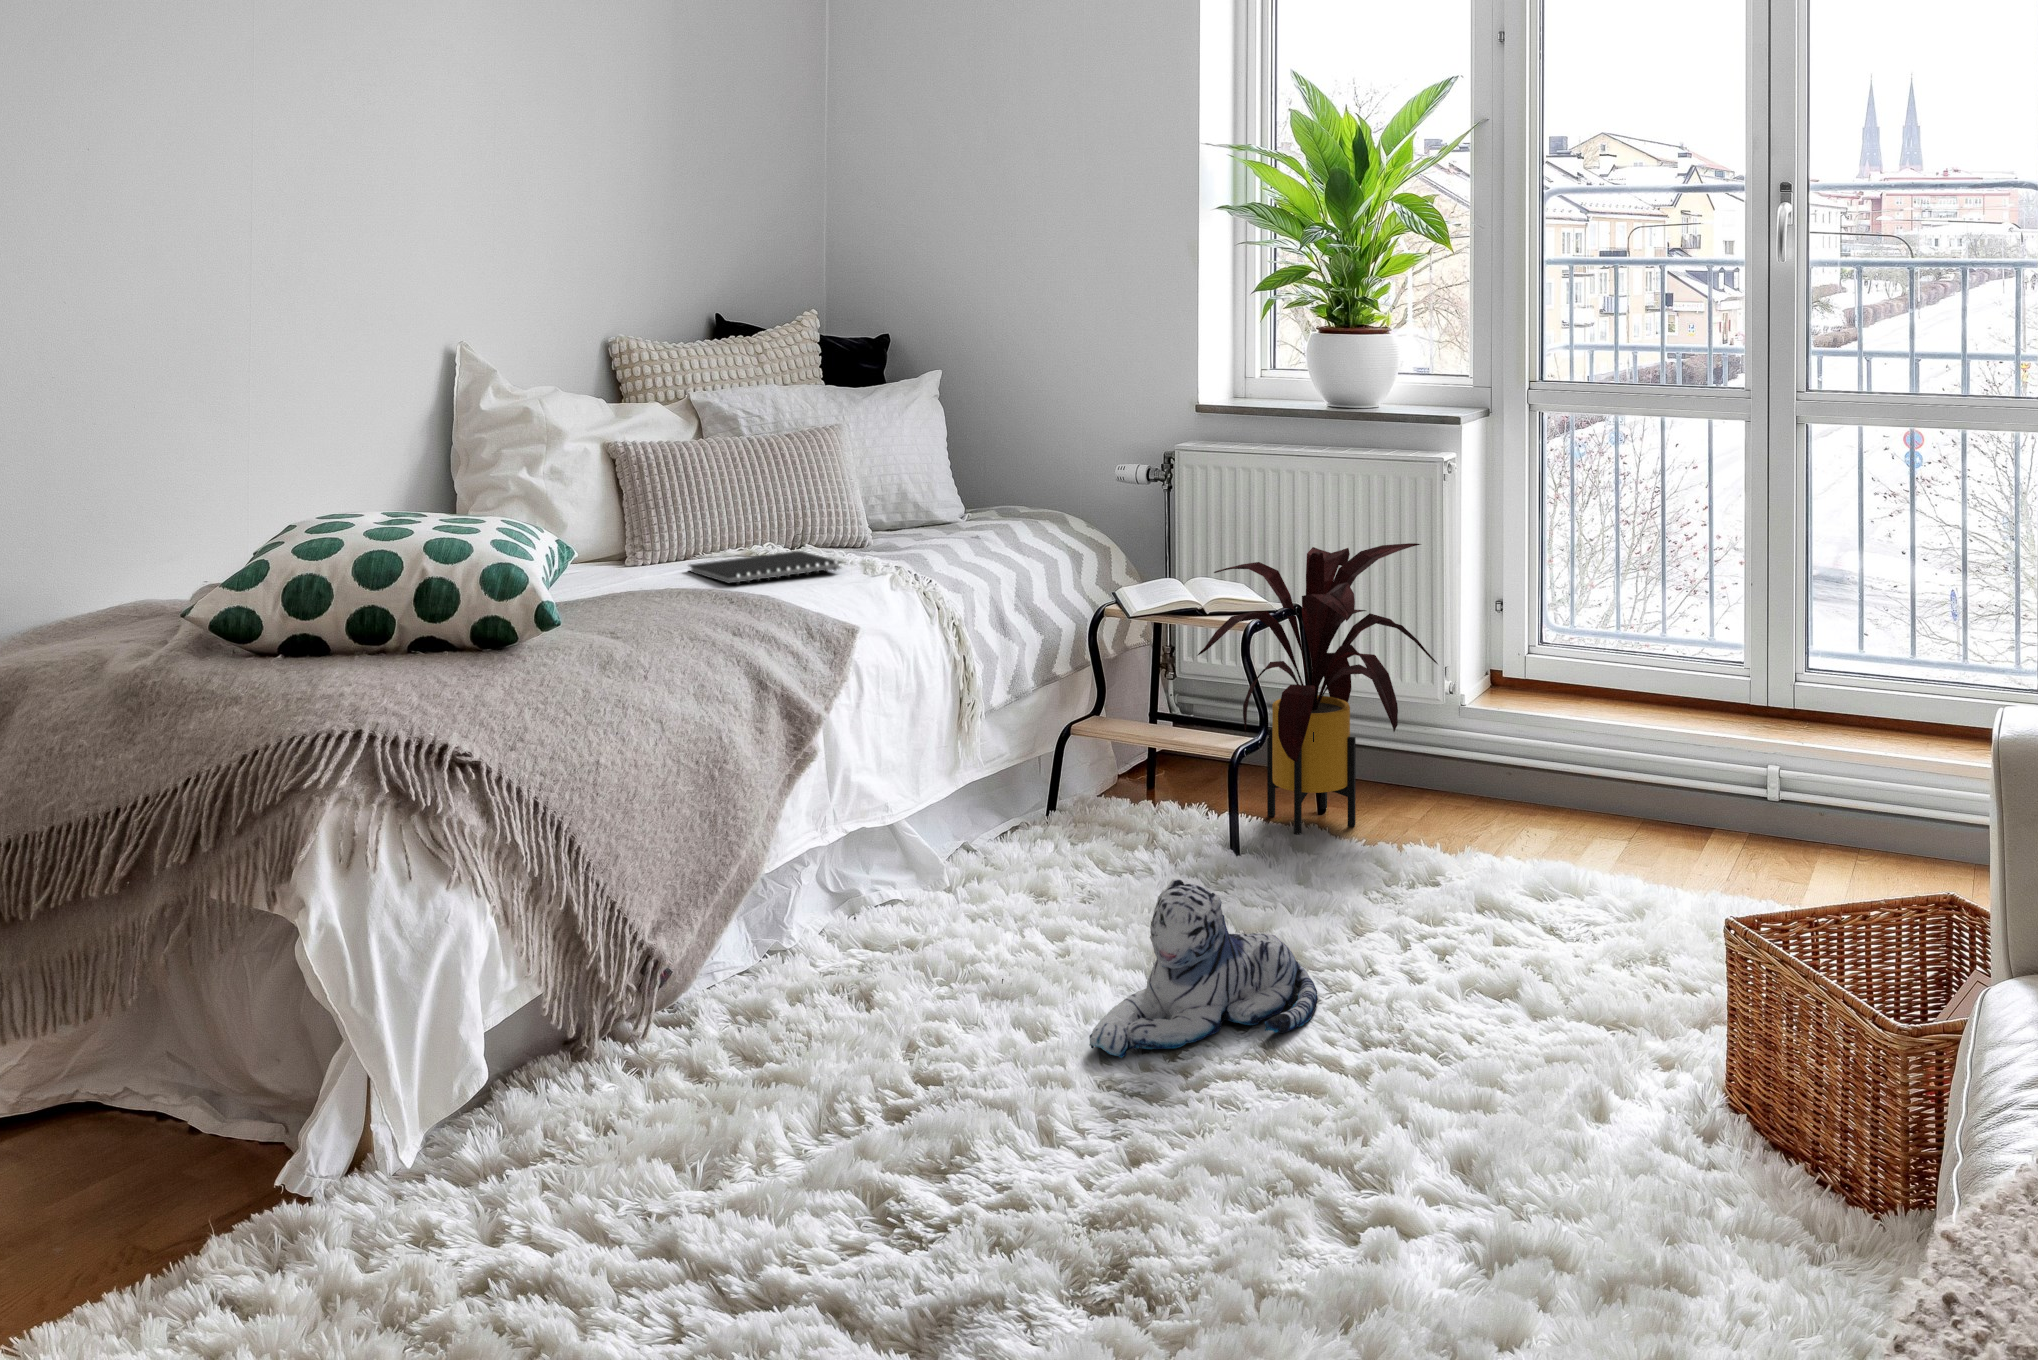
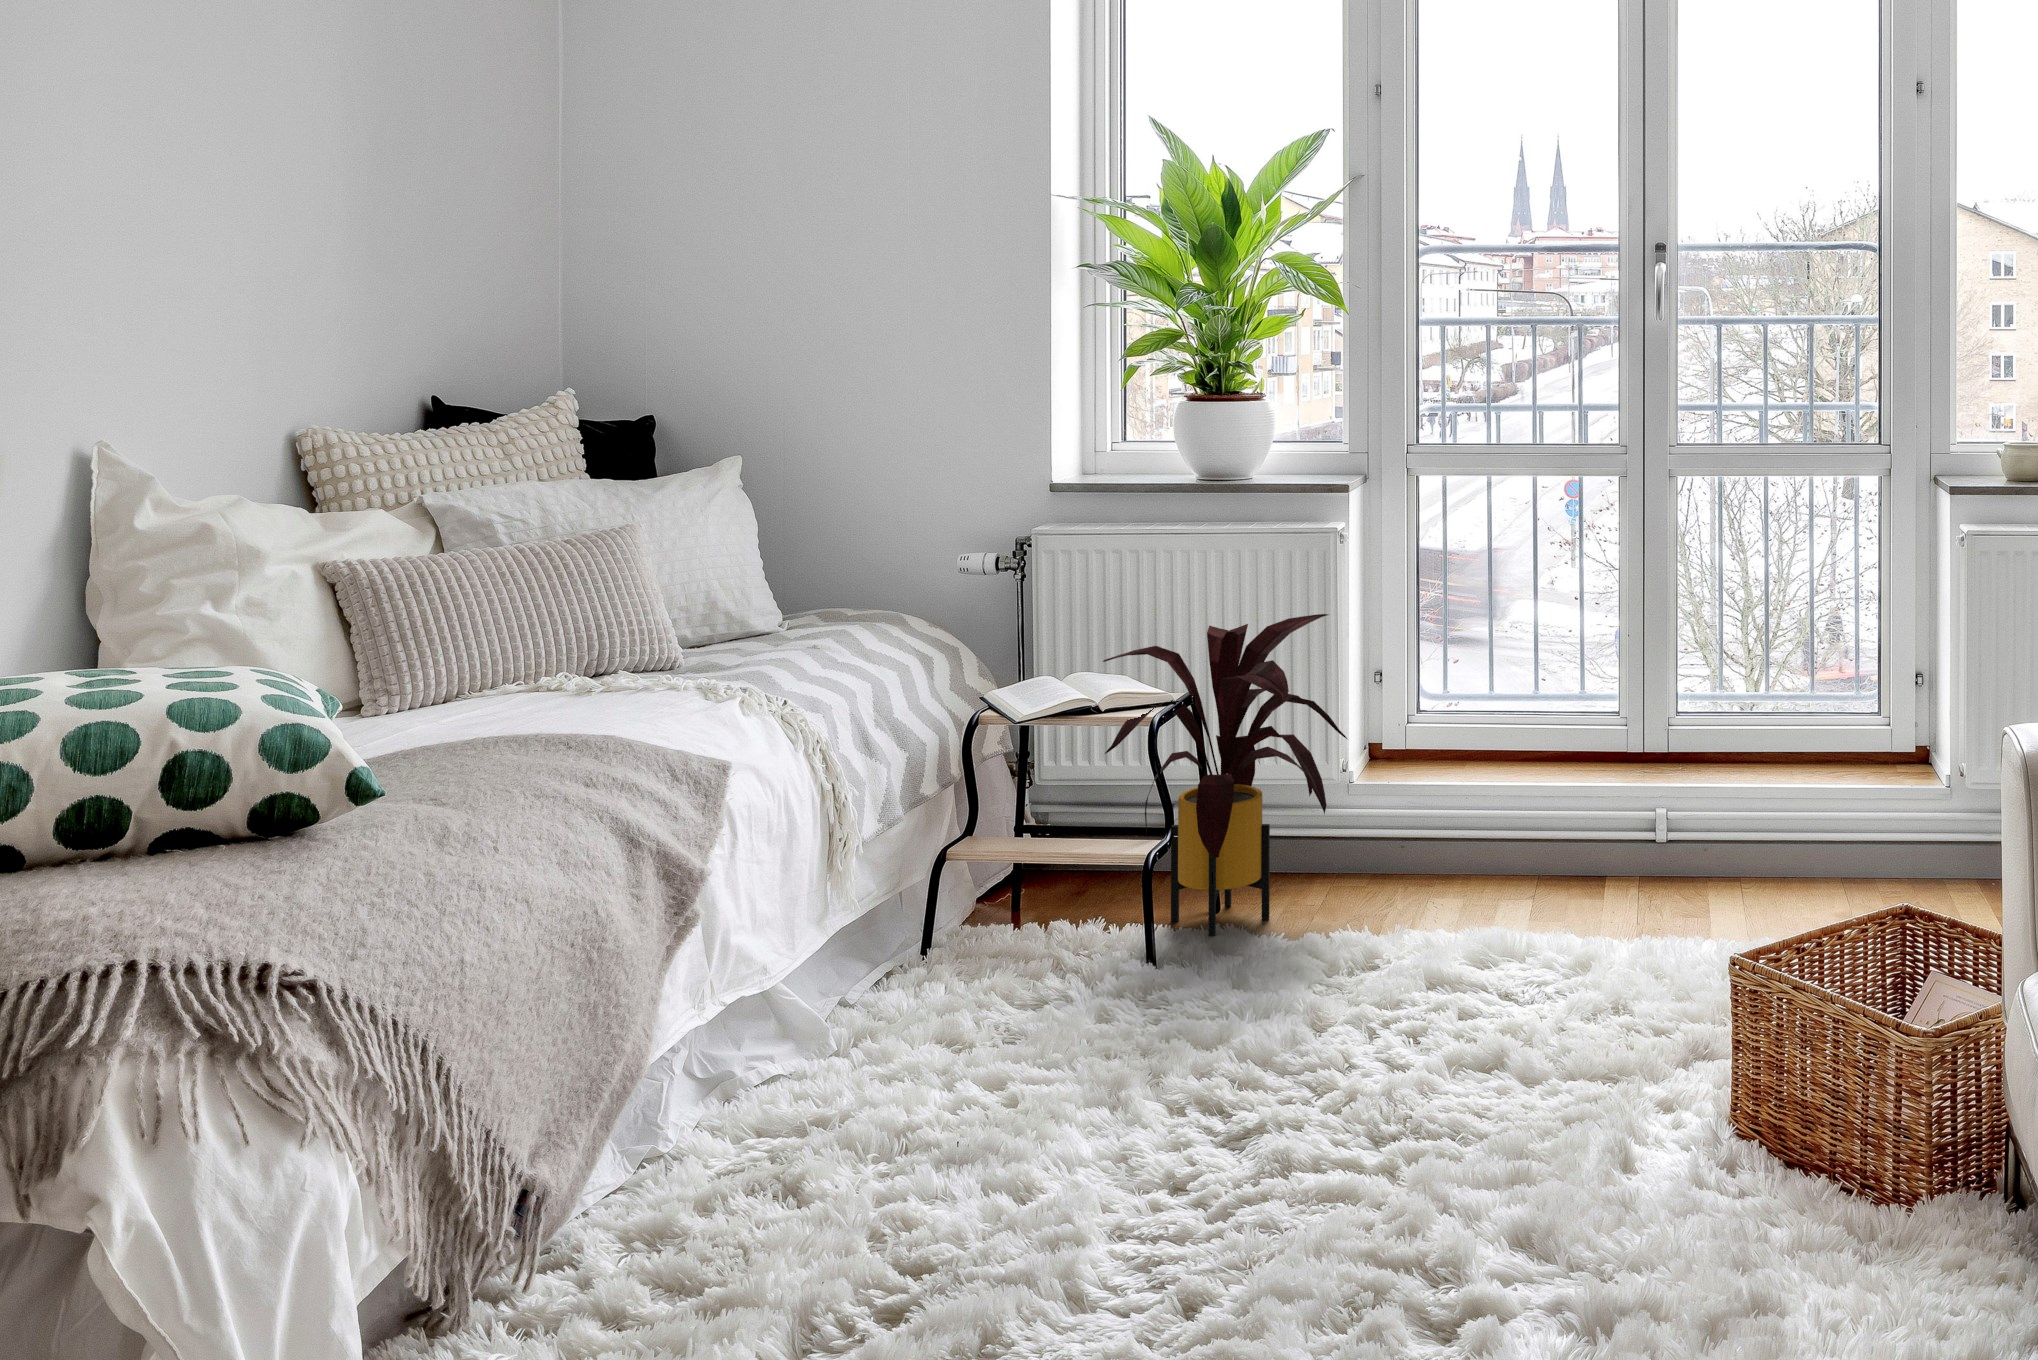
notebook: present [689,551,841,584] -> none [467,674,678,721]
plush toy: present [1089,879,1318,1058] -> none [1094,997,1318,1204]

